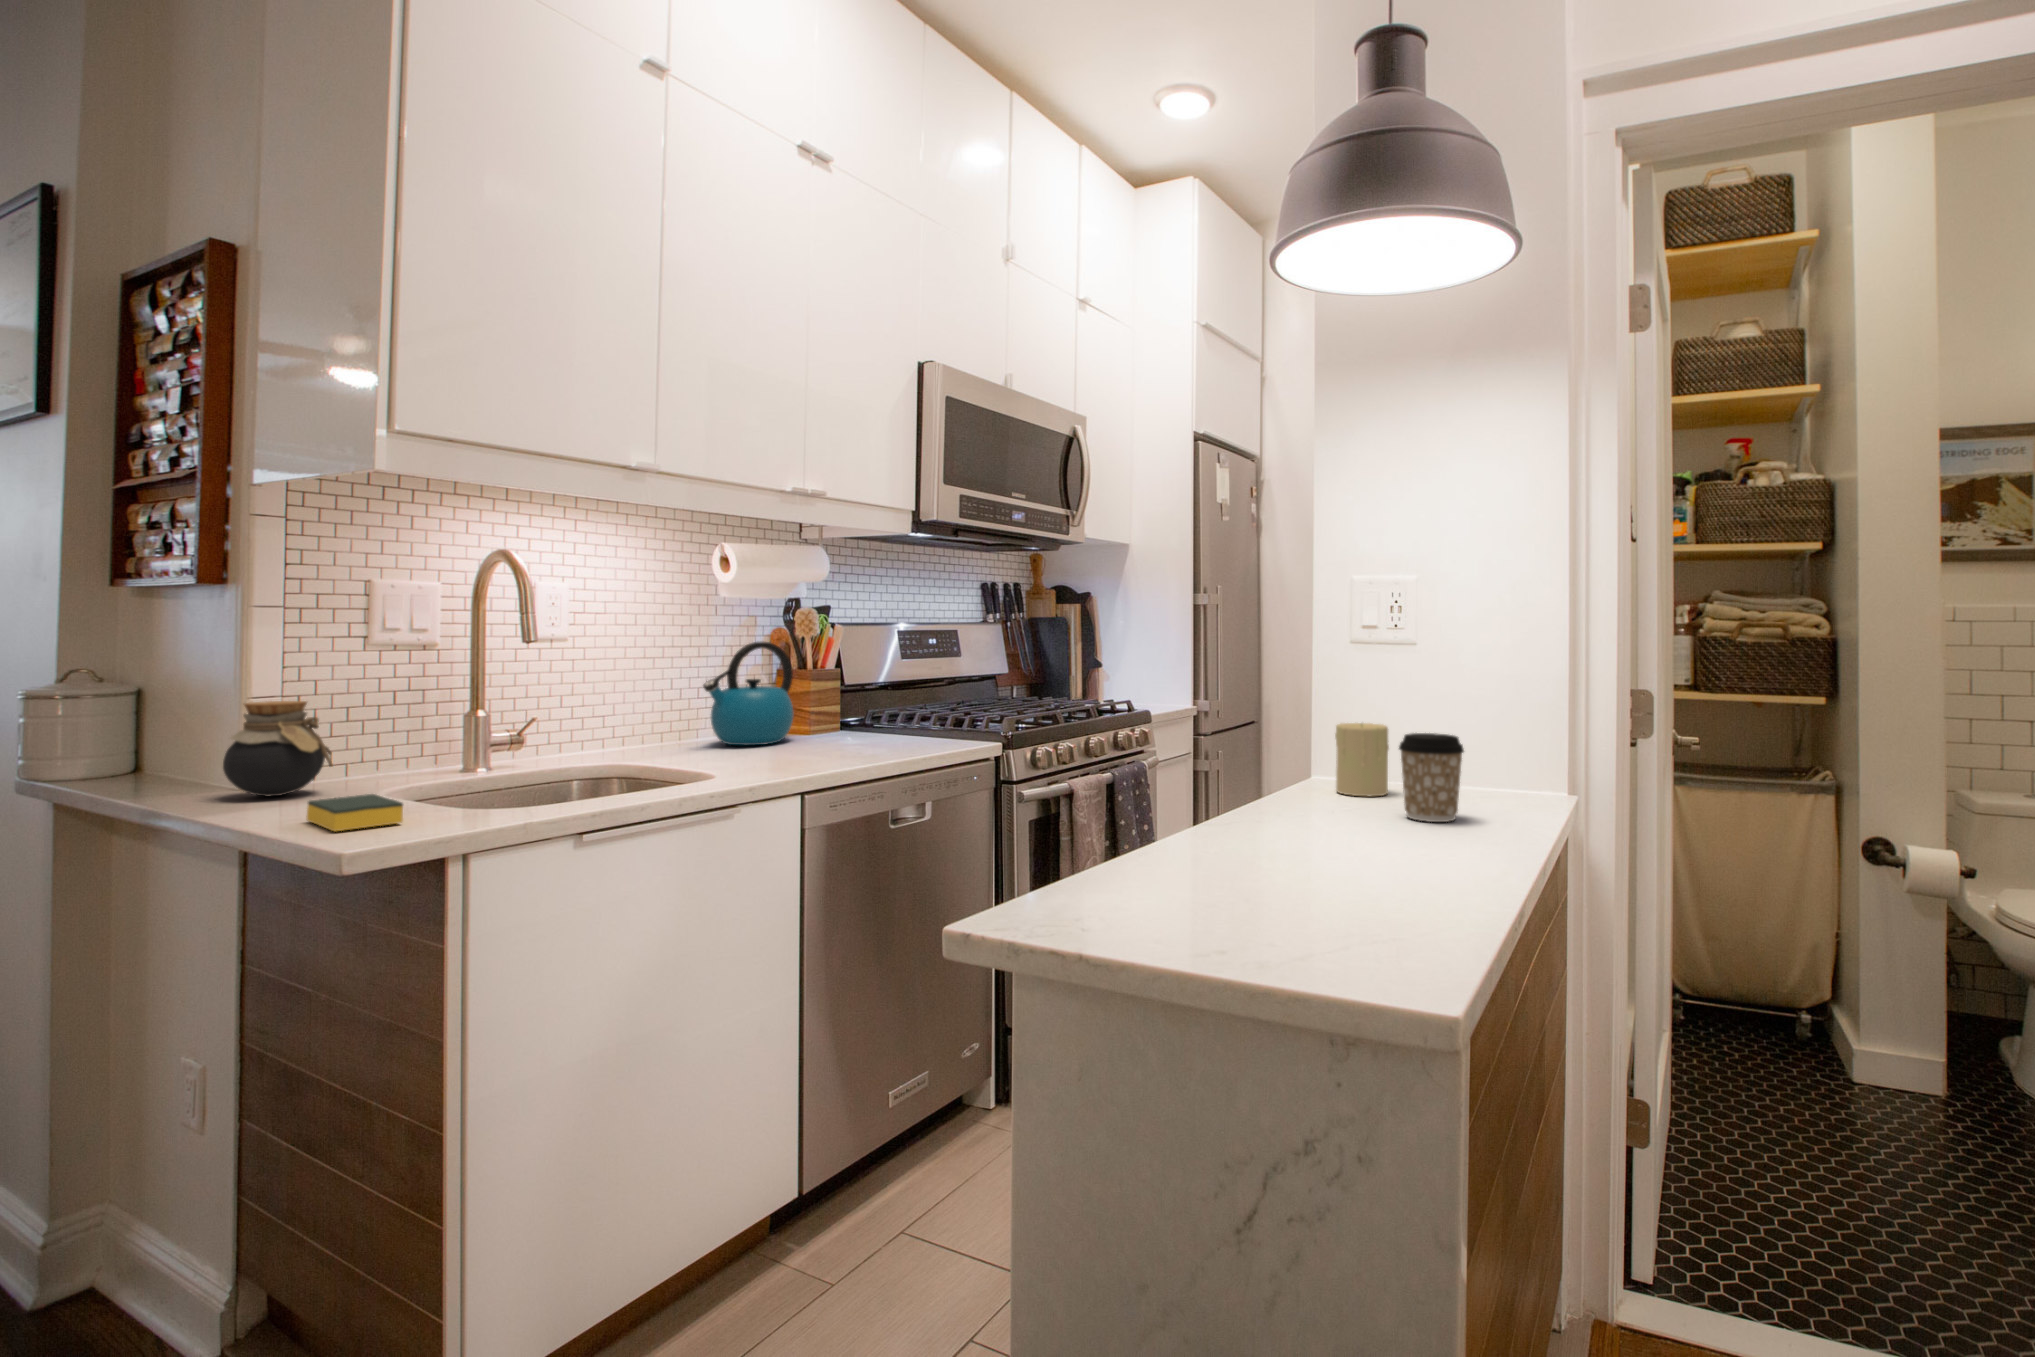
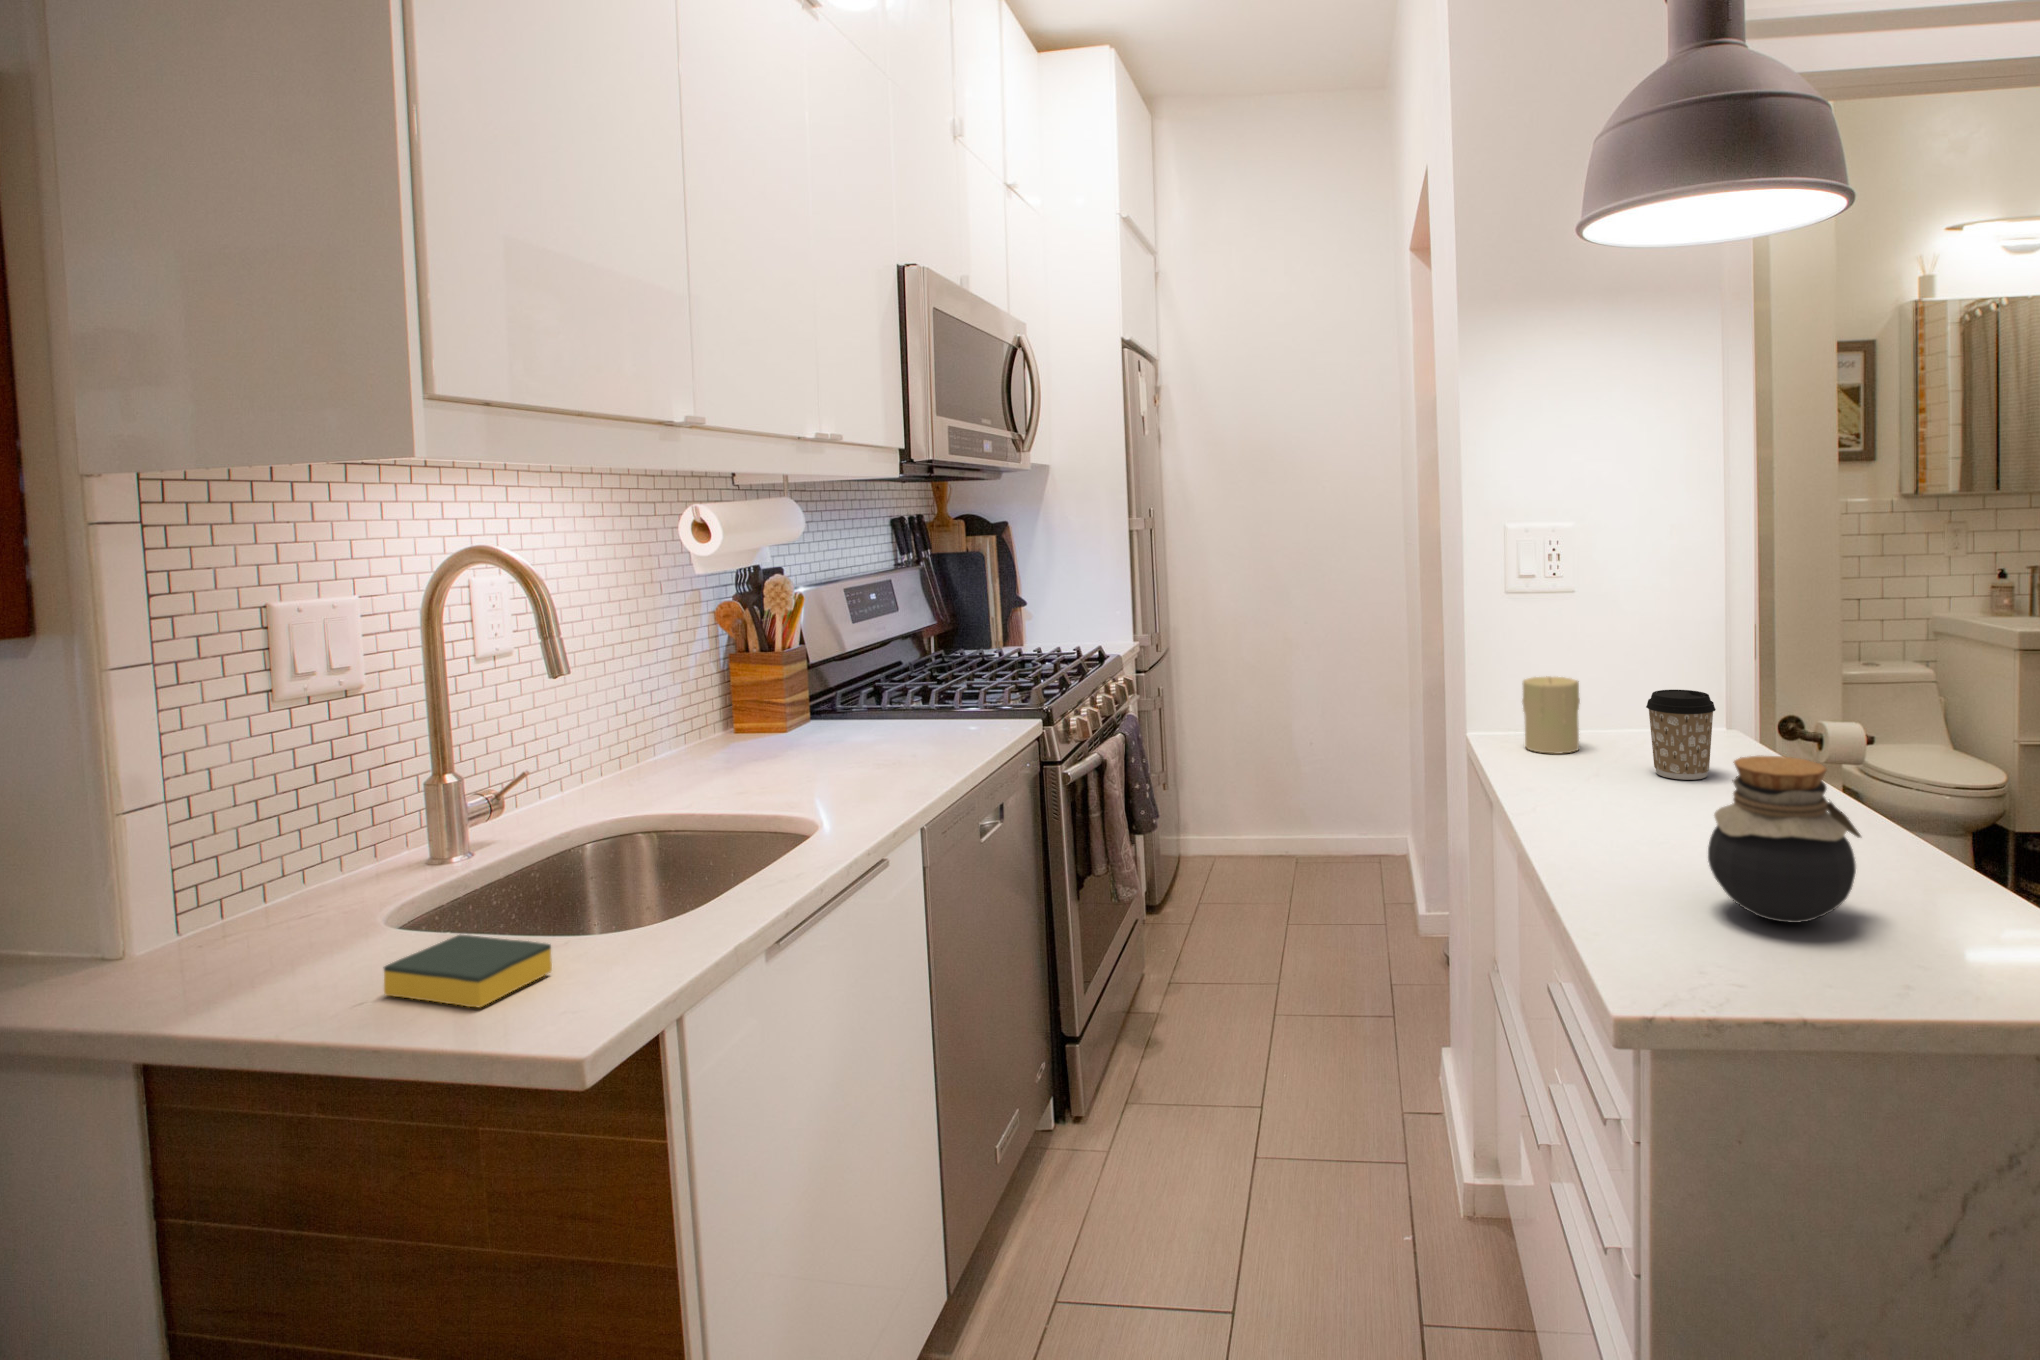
kettle: present [703,642,794,745] -> none [684,626,791,763]
jar: present [223,701,333,797] -> present [1708,756,1861,923]

